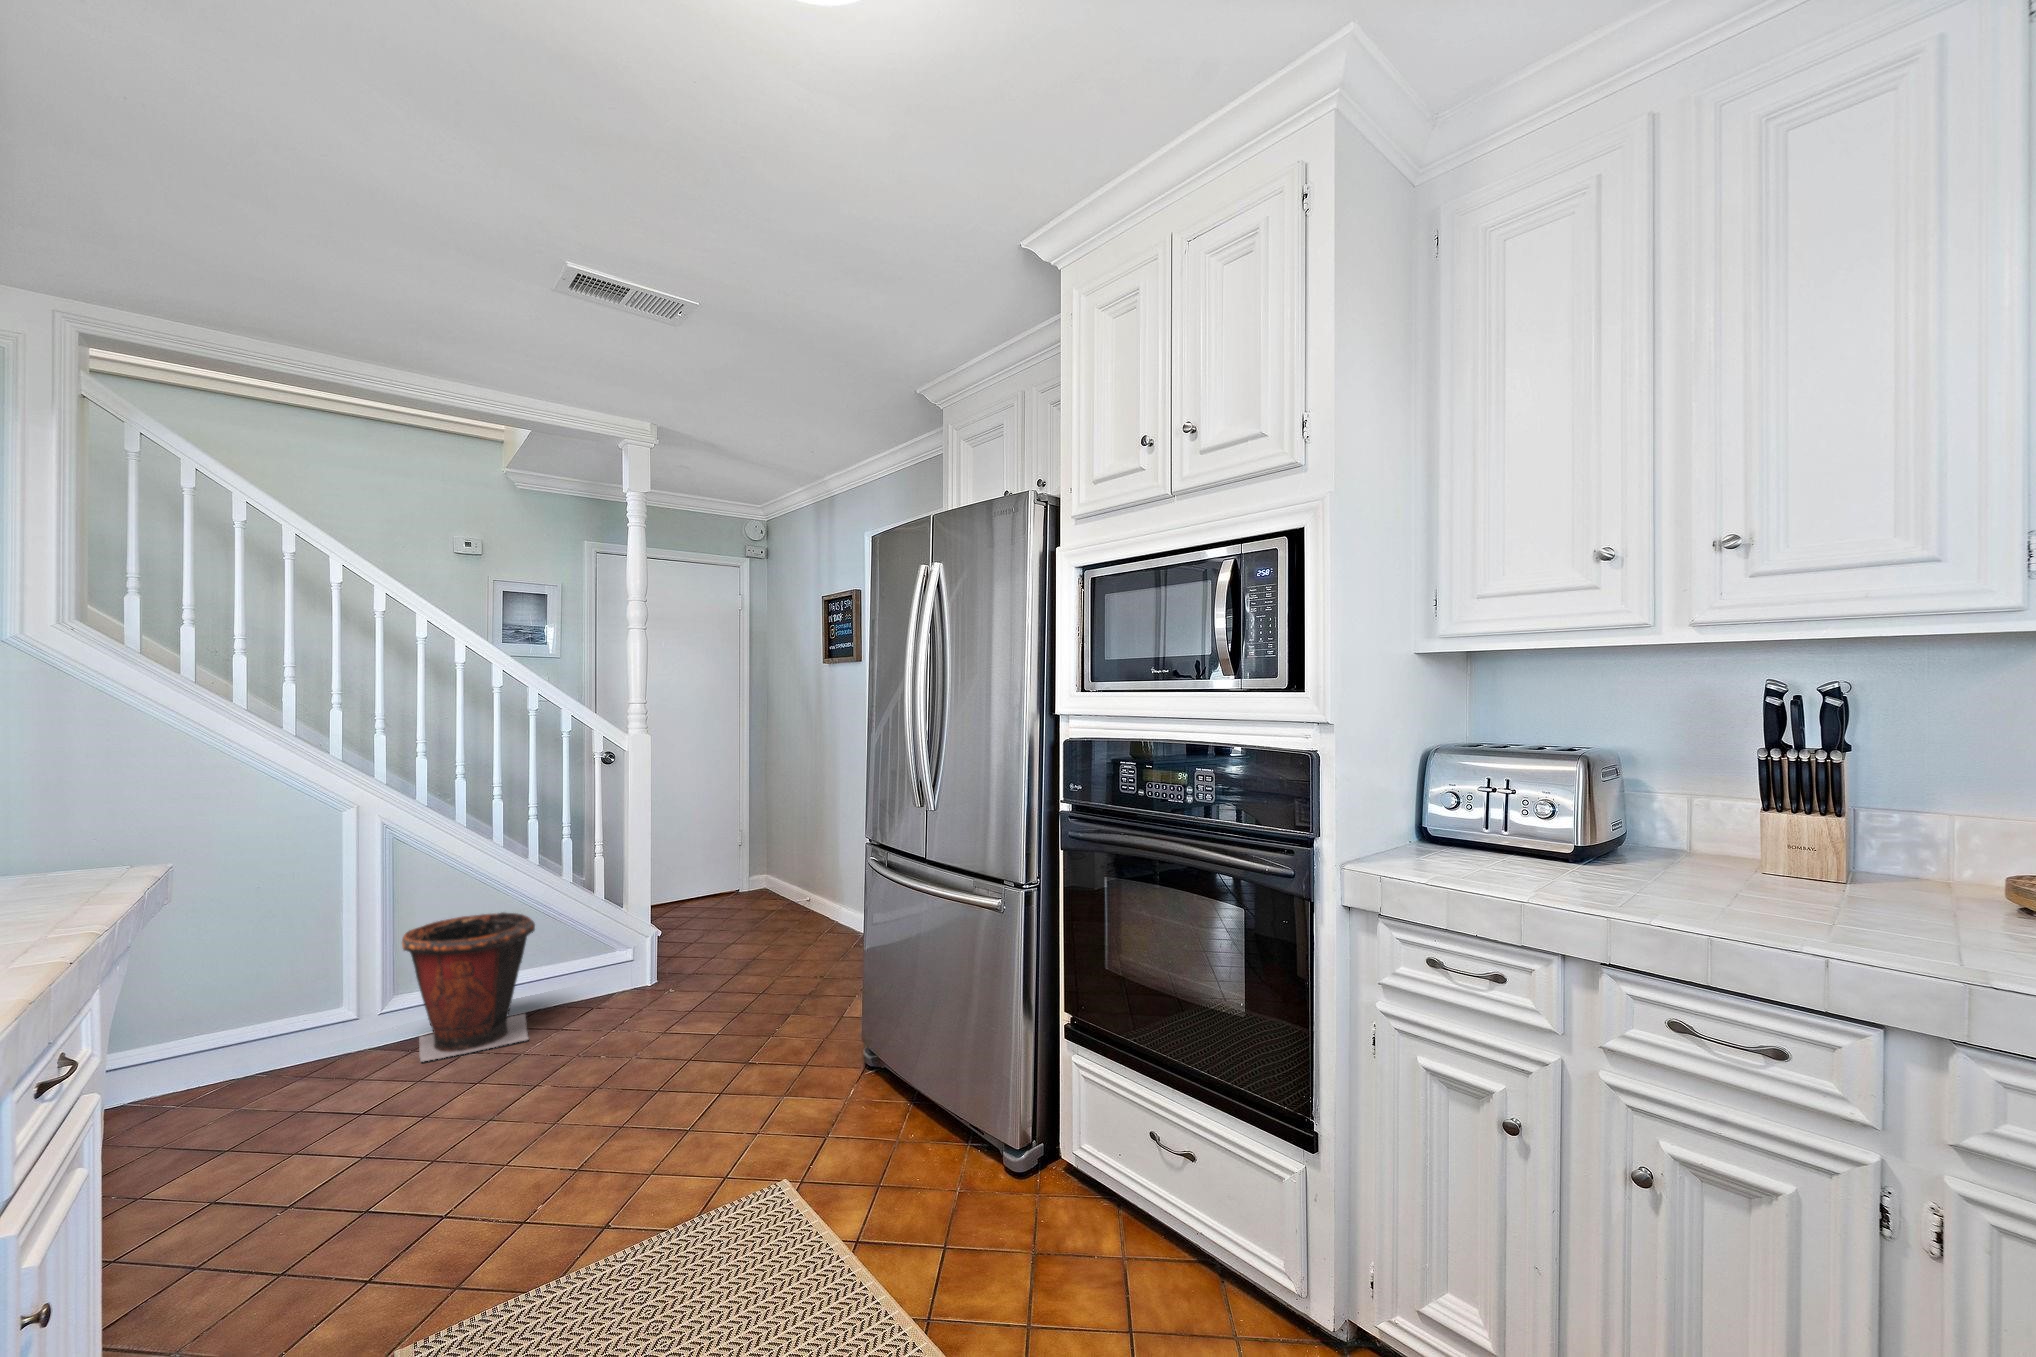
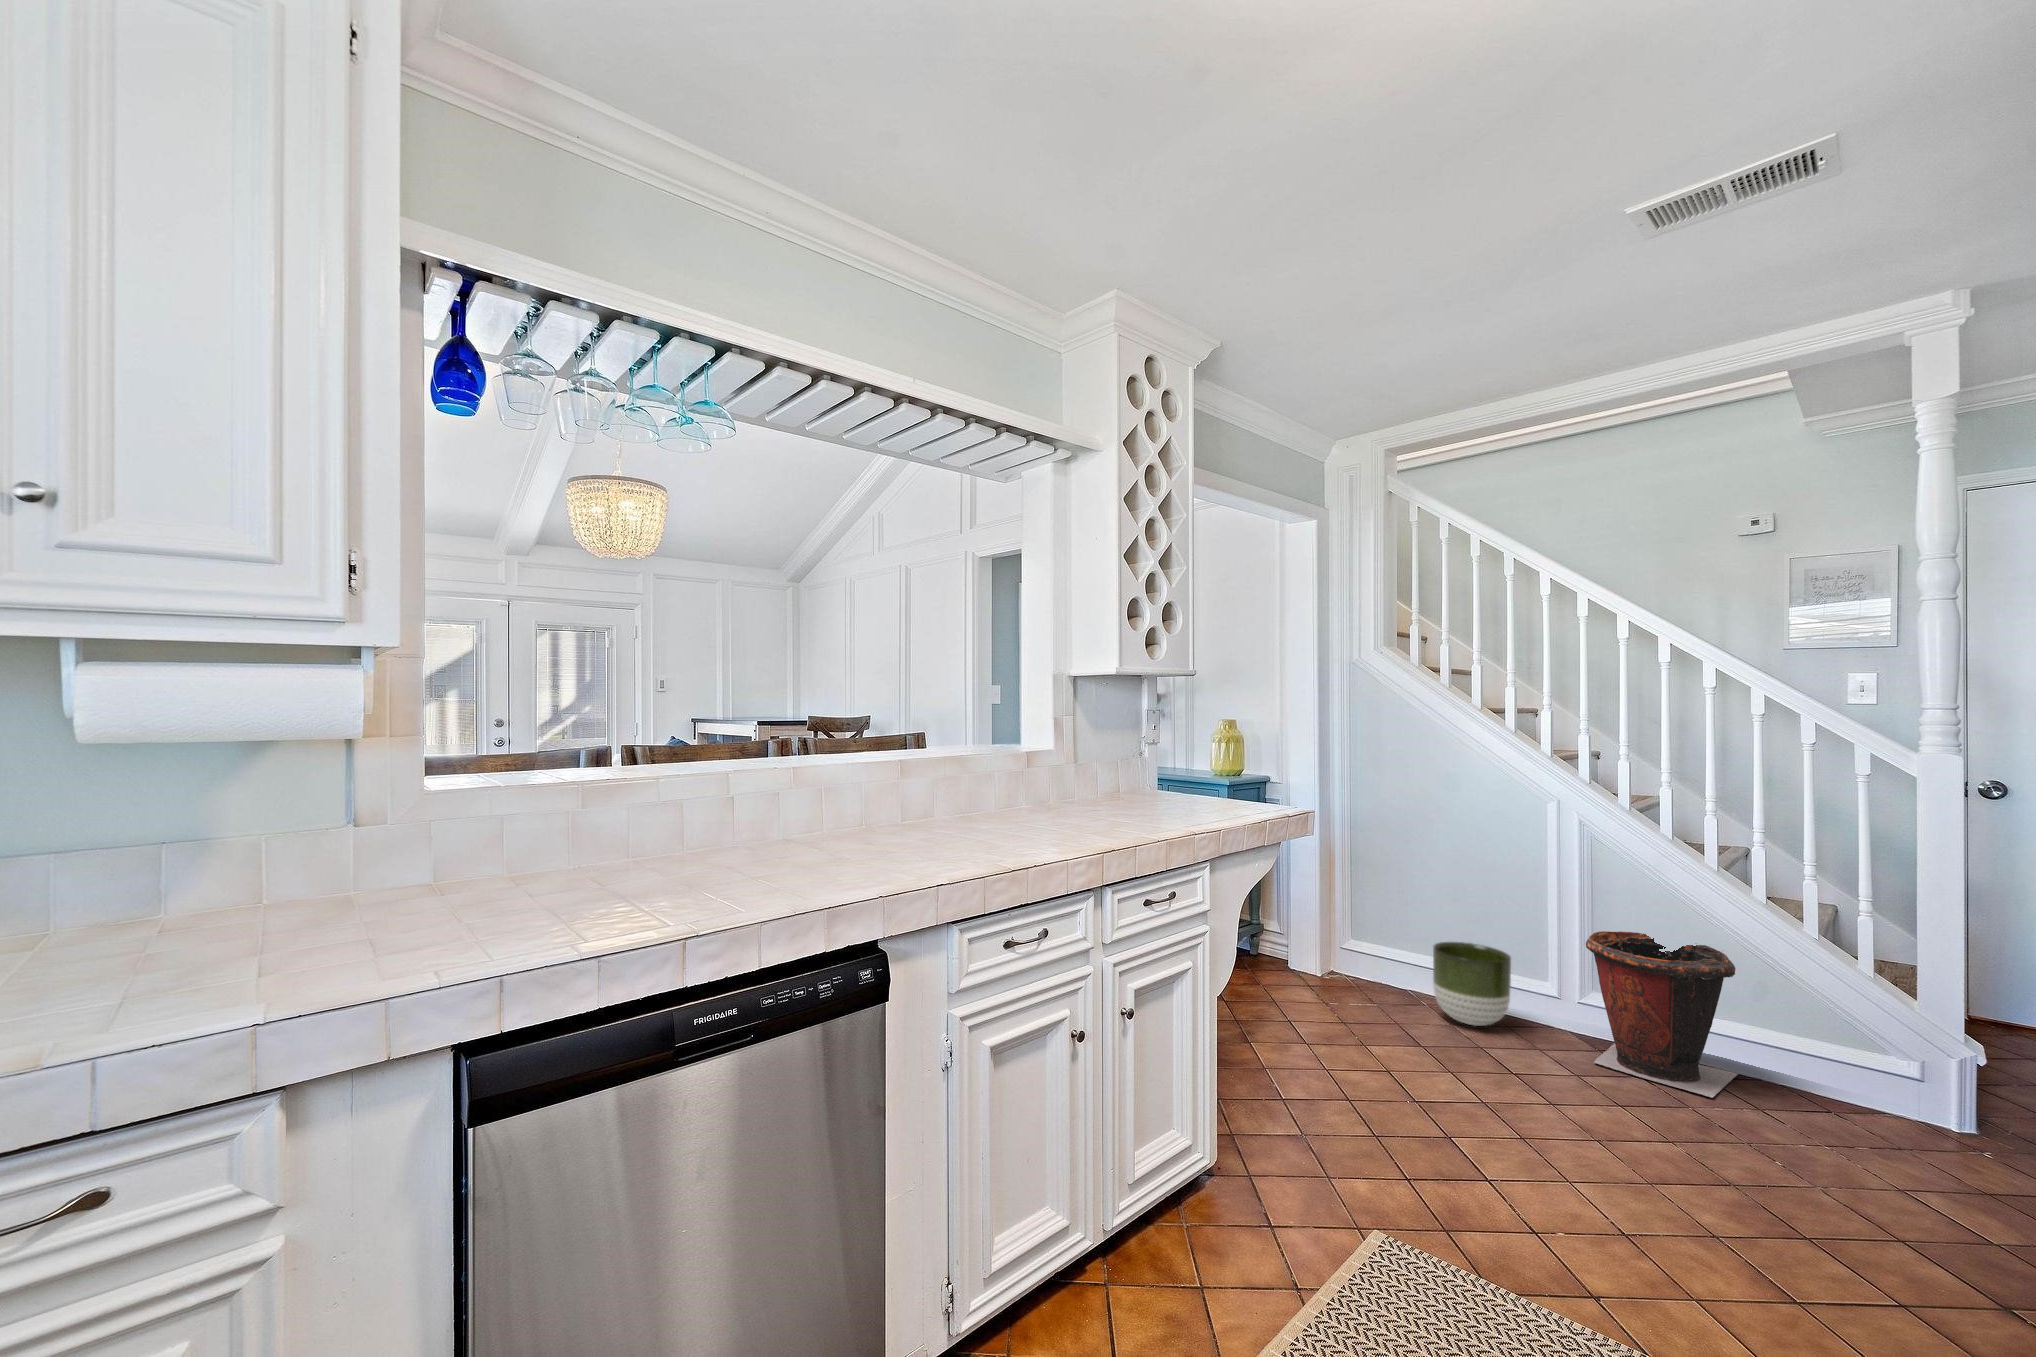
planter: none [202,991,314,1097] -> present [1433,942,1511,1026]

